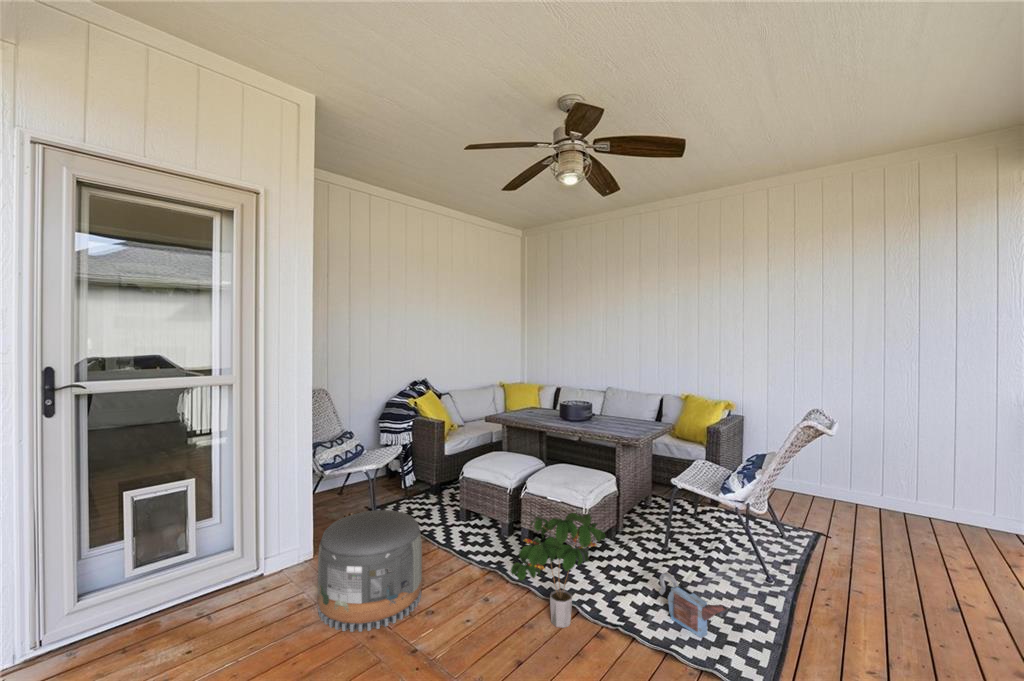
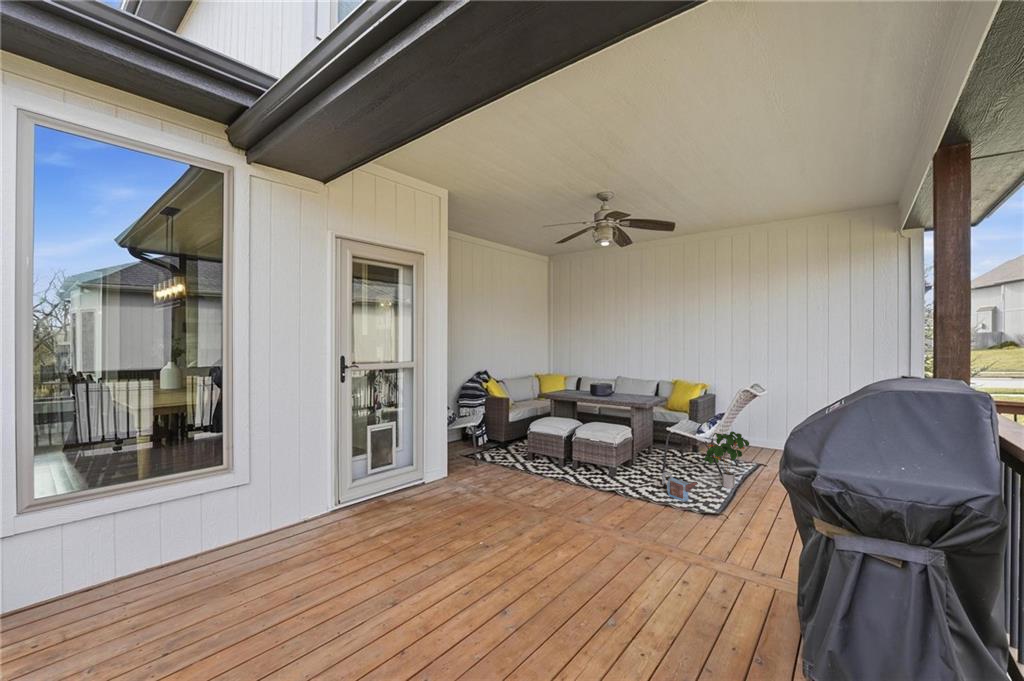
pouf: present [318,510,422,632] -> none [469,442,526,501]
potted plant: present [511,513,606,628] -> present [704,432,749,488]

